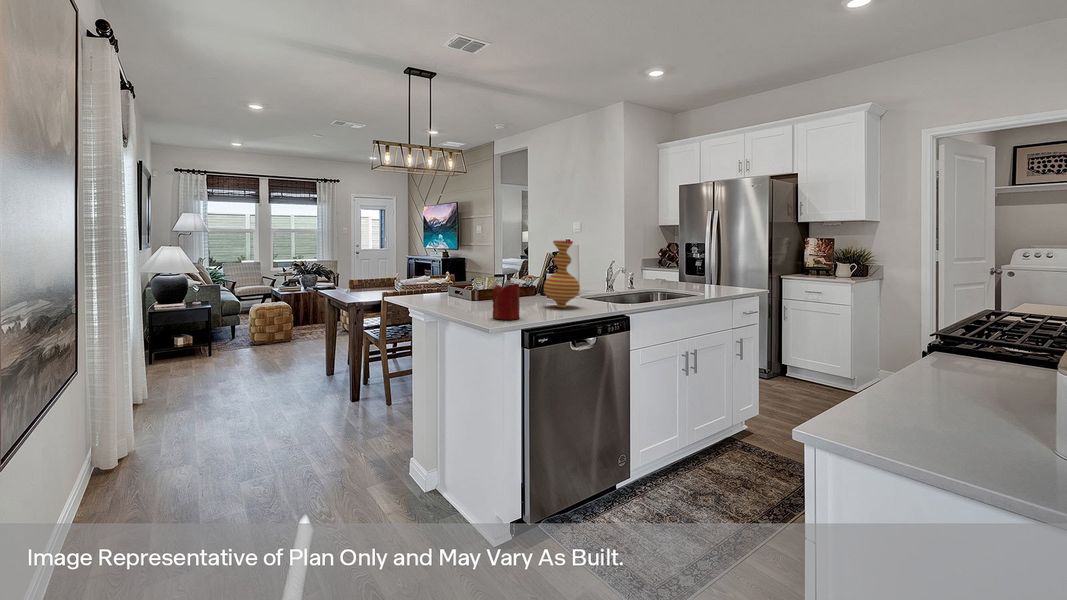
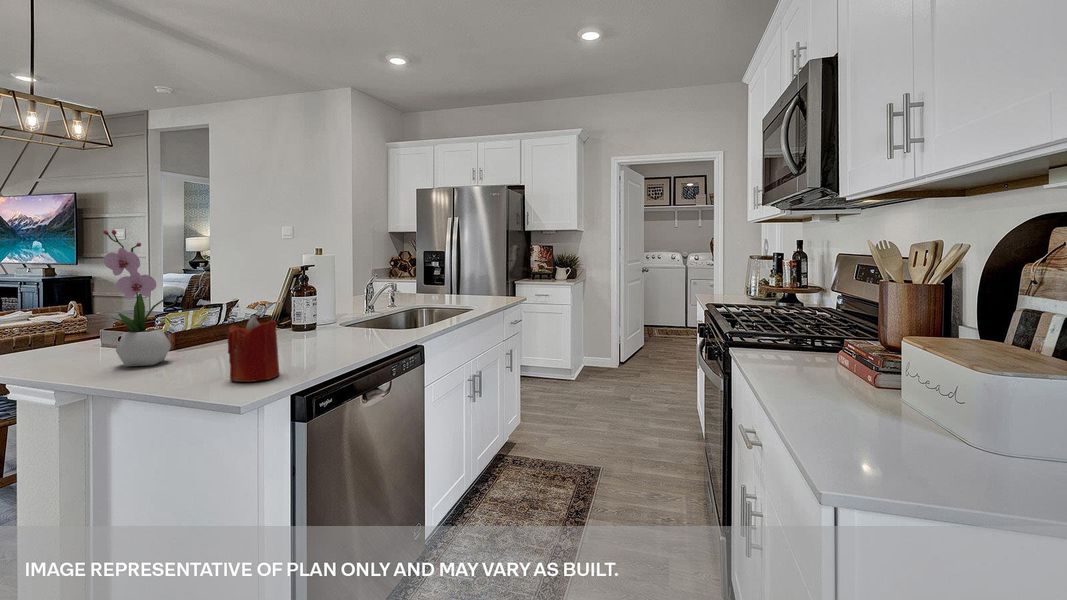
flower arrangement: none [444,228,476,307] -> present [103,230,172,366]
vase: present [544,241,580,308] -> none [298,251,354,346]

